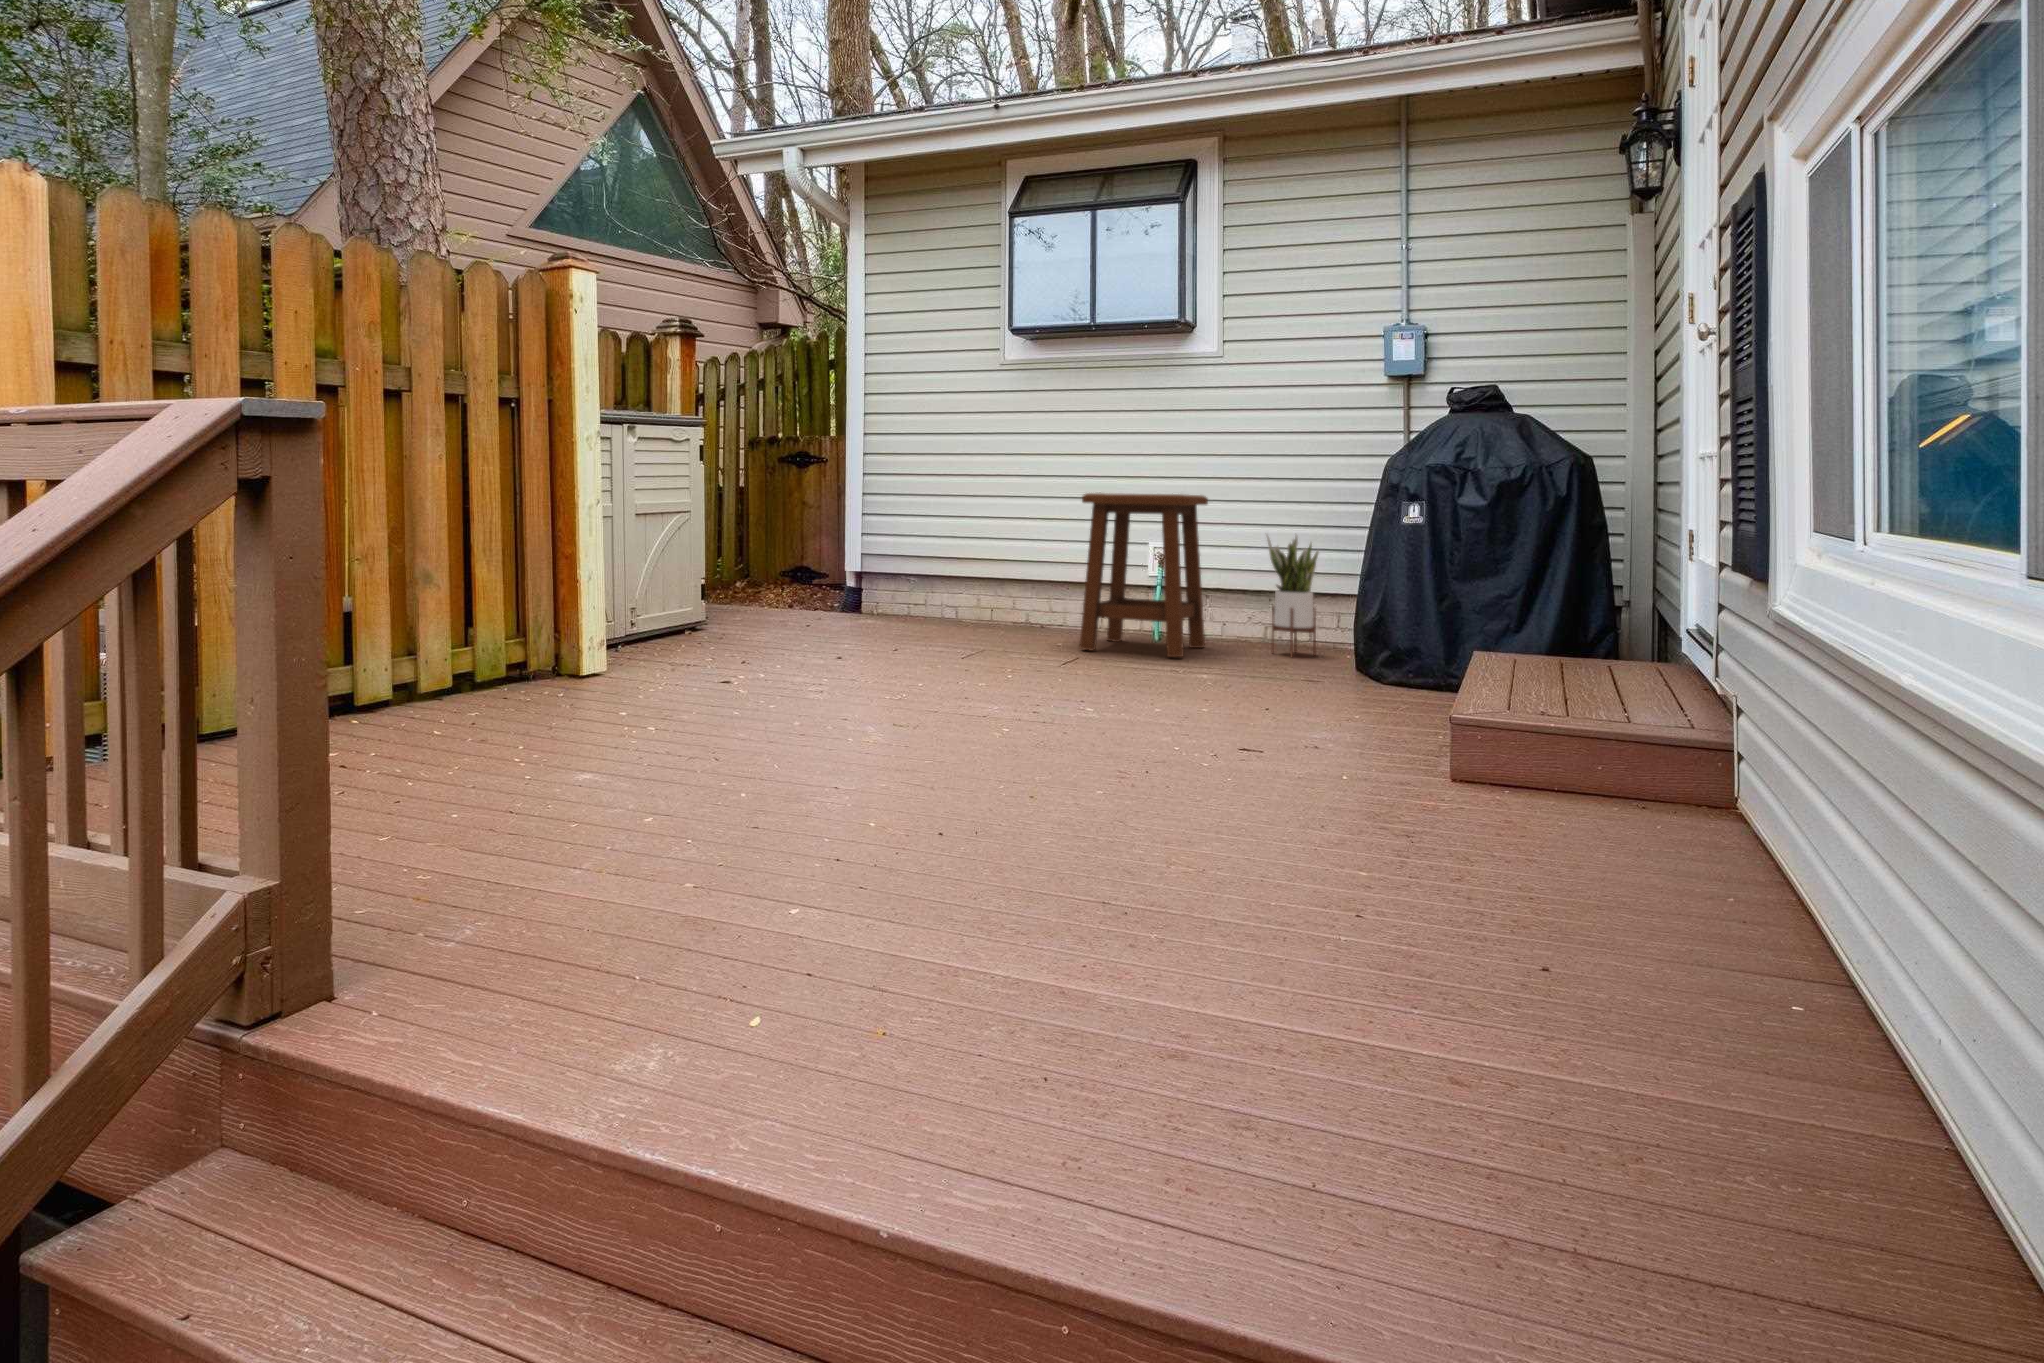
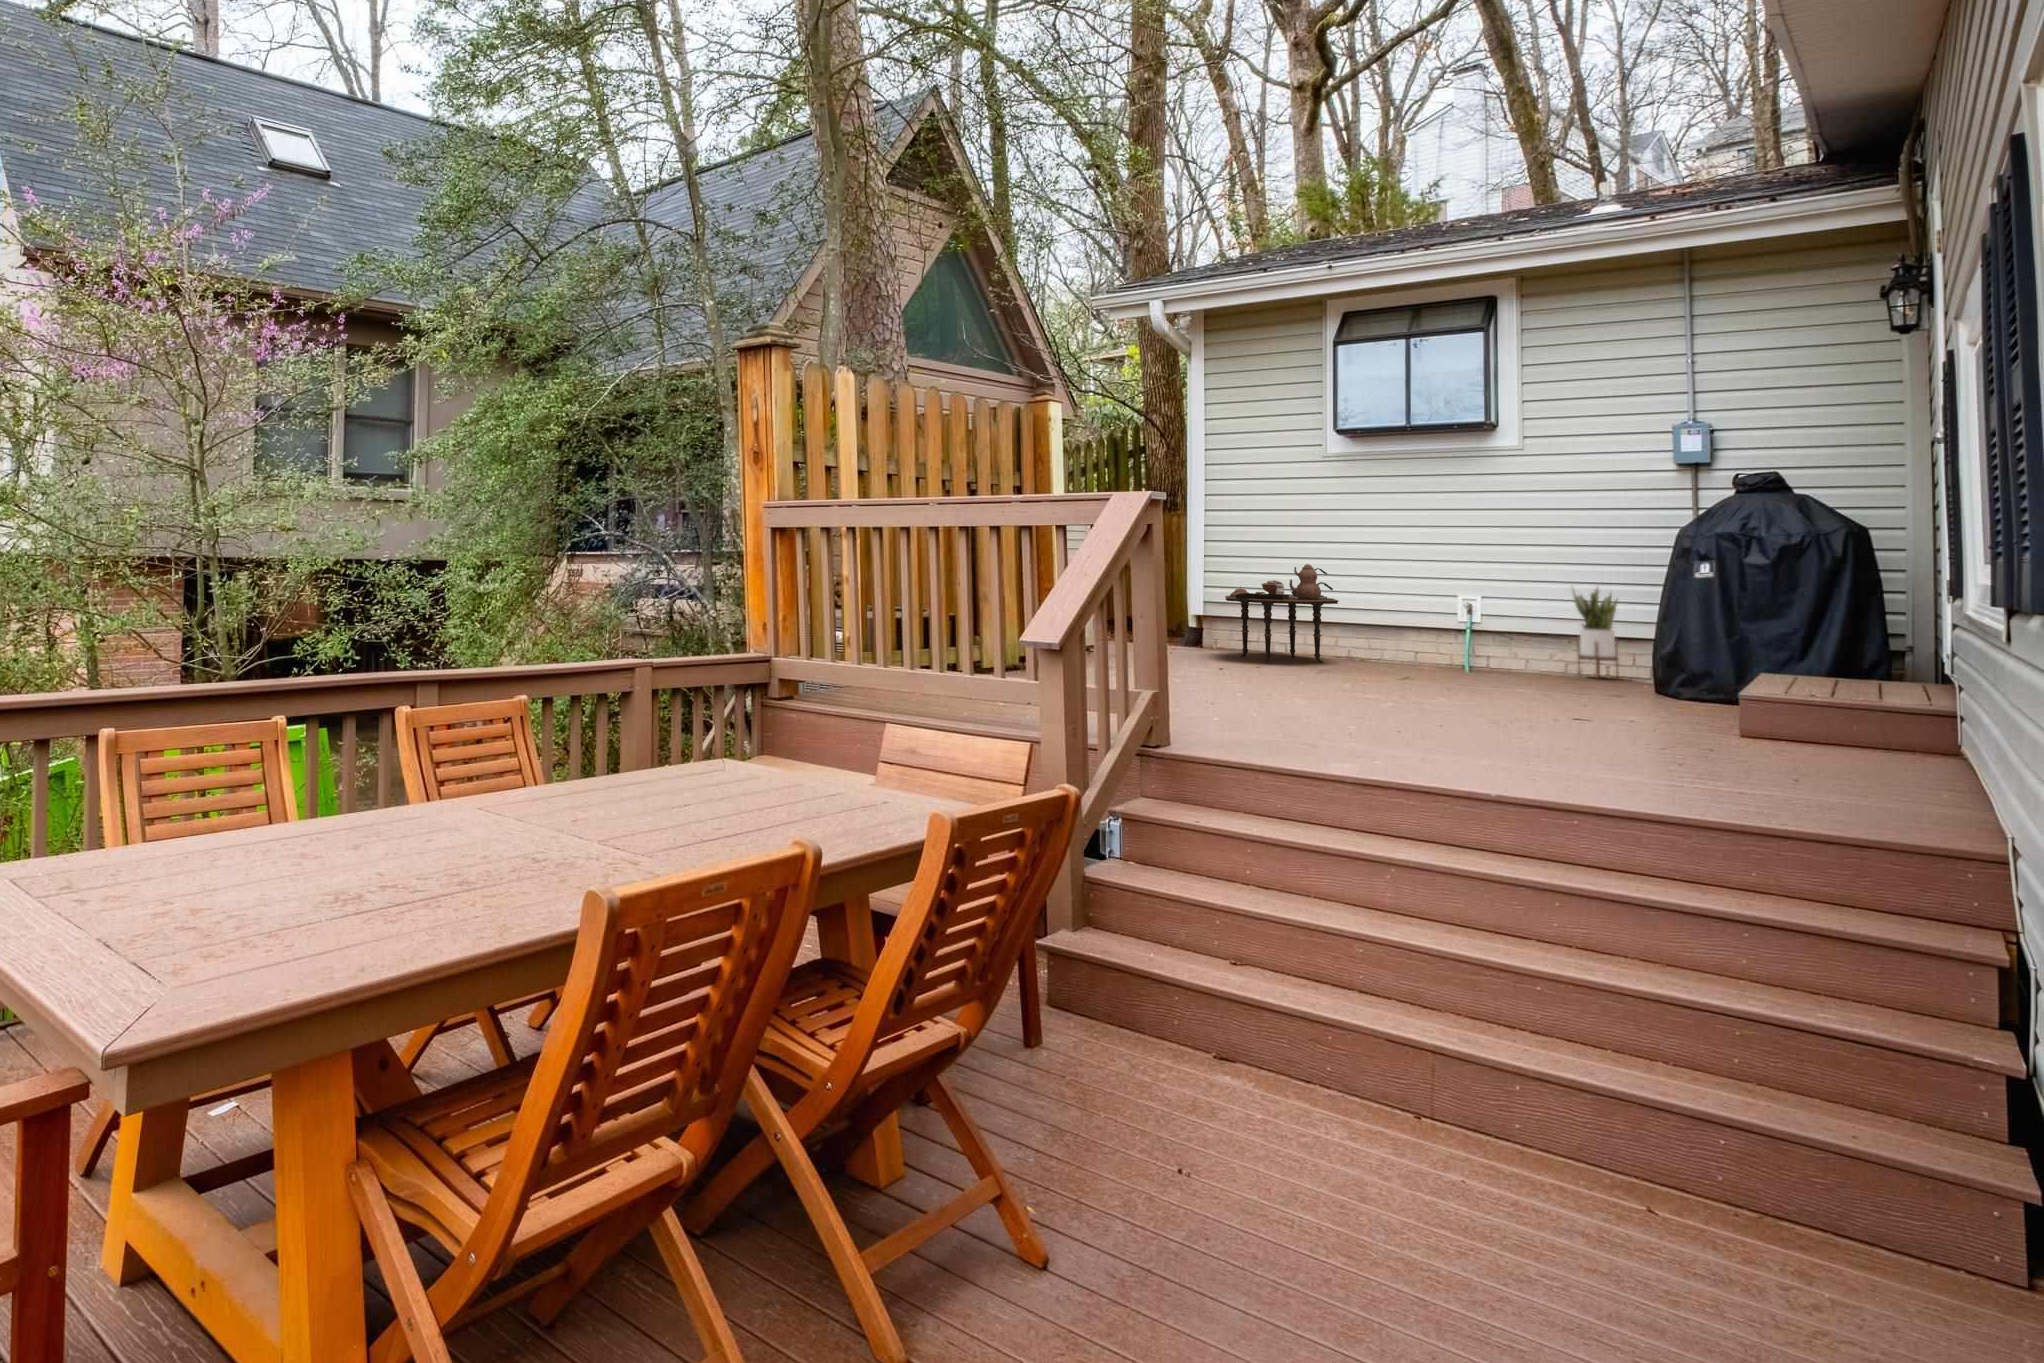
stool: present [1079,493,1208,657] -> none [1410,555,1516,677]
side table: none [868,506,1005,640] -> present [1225,564,1338,663]

